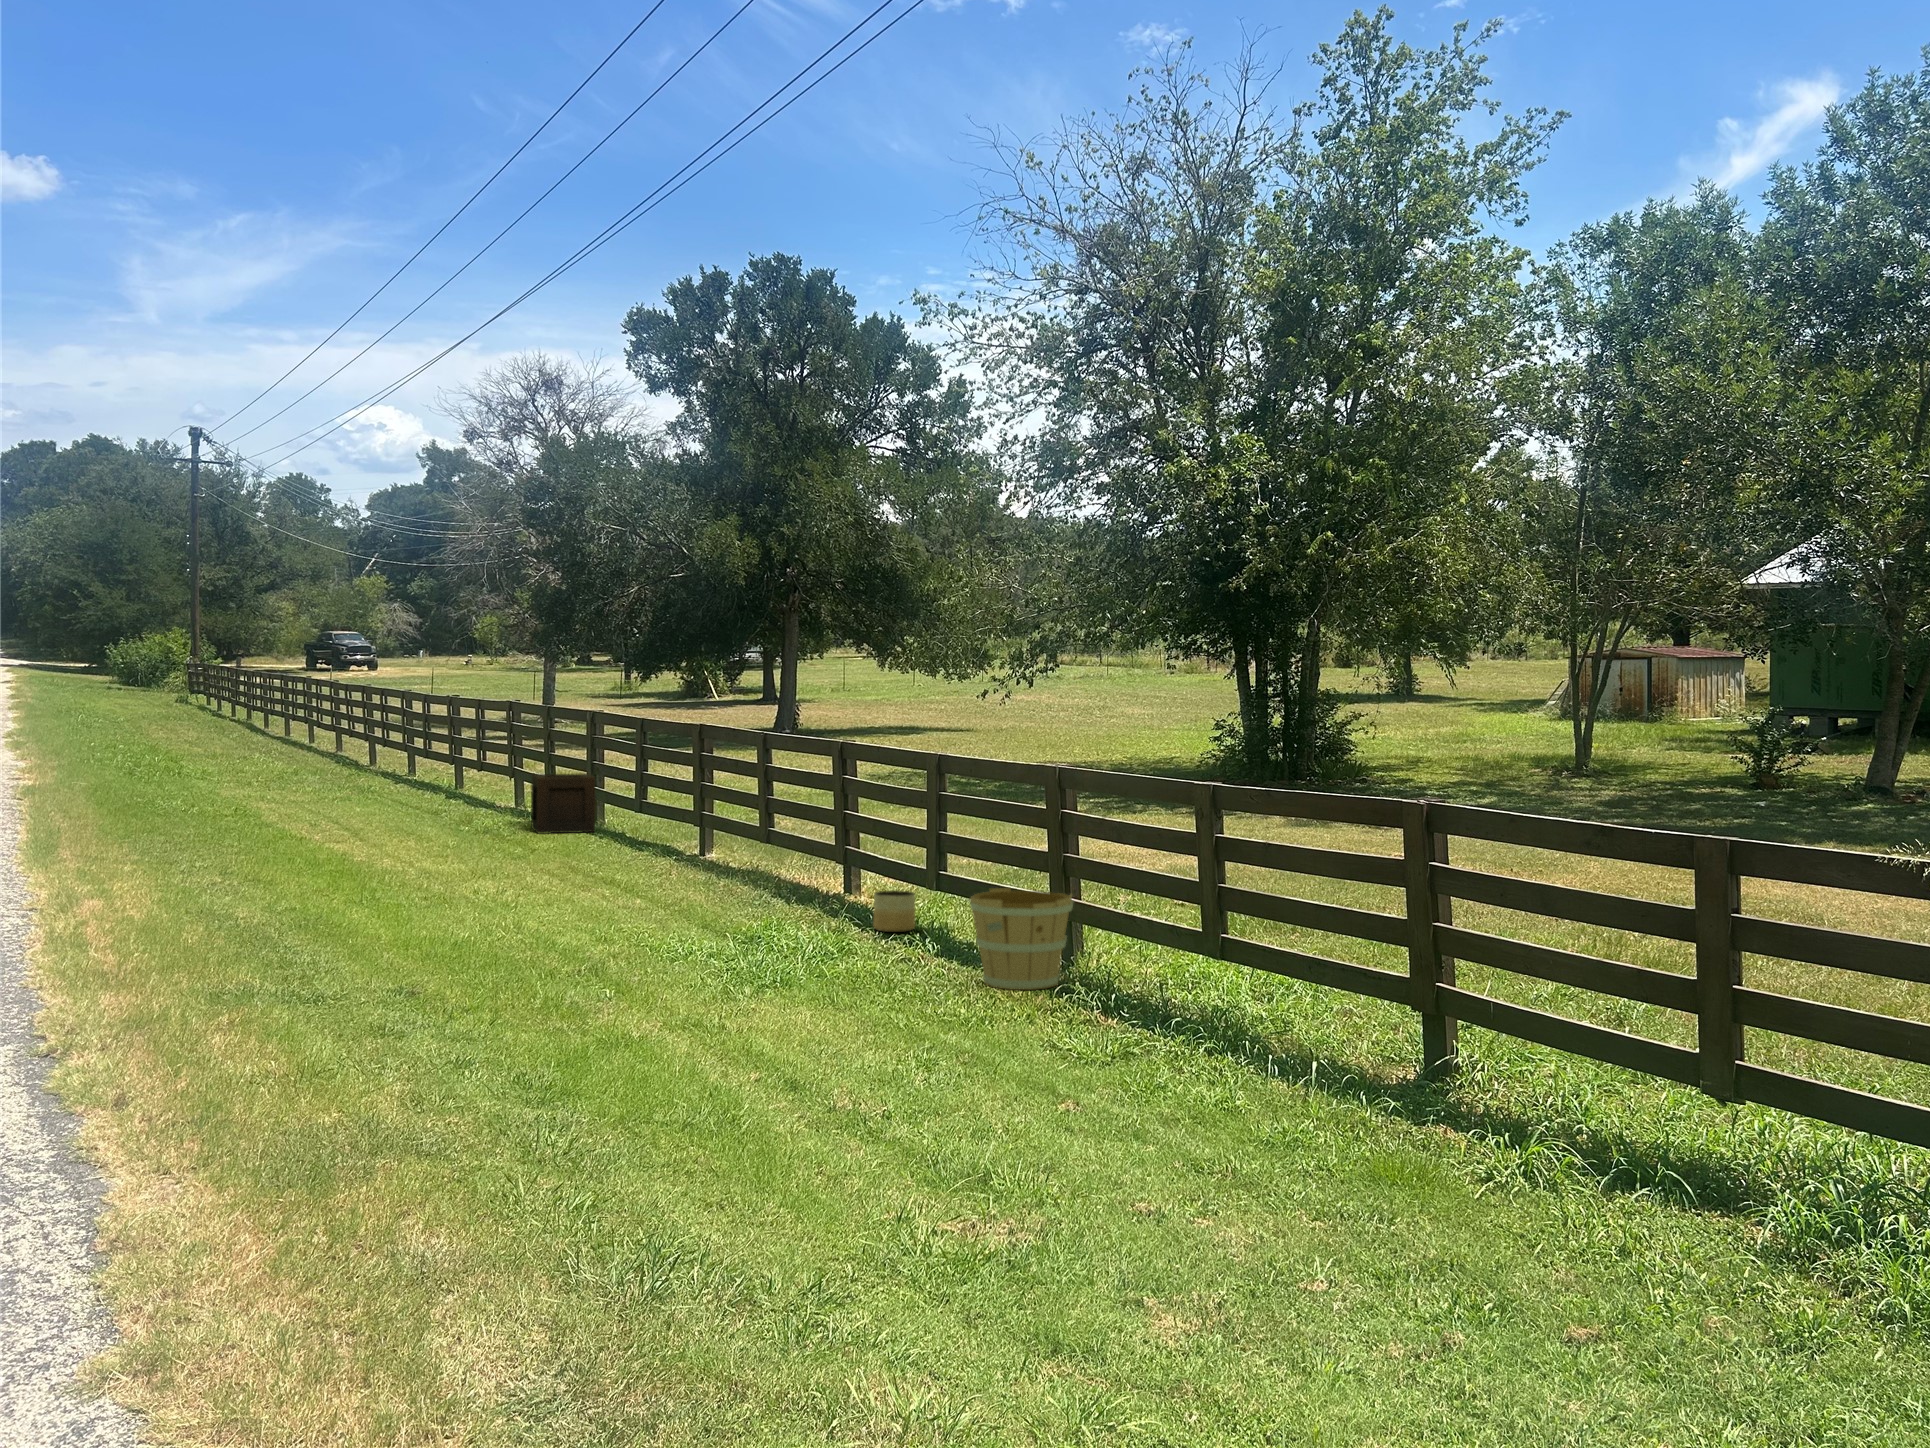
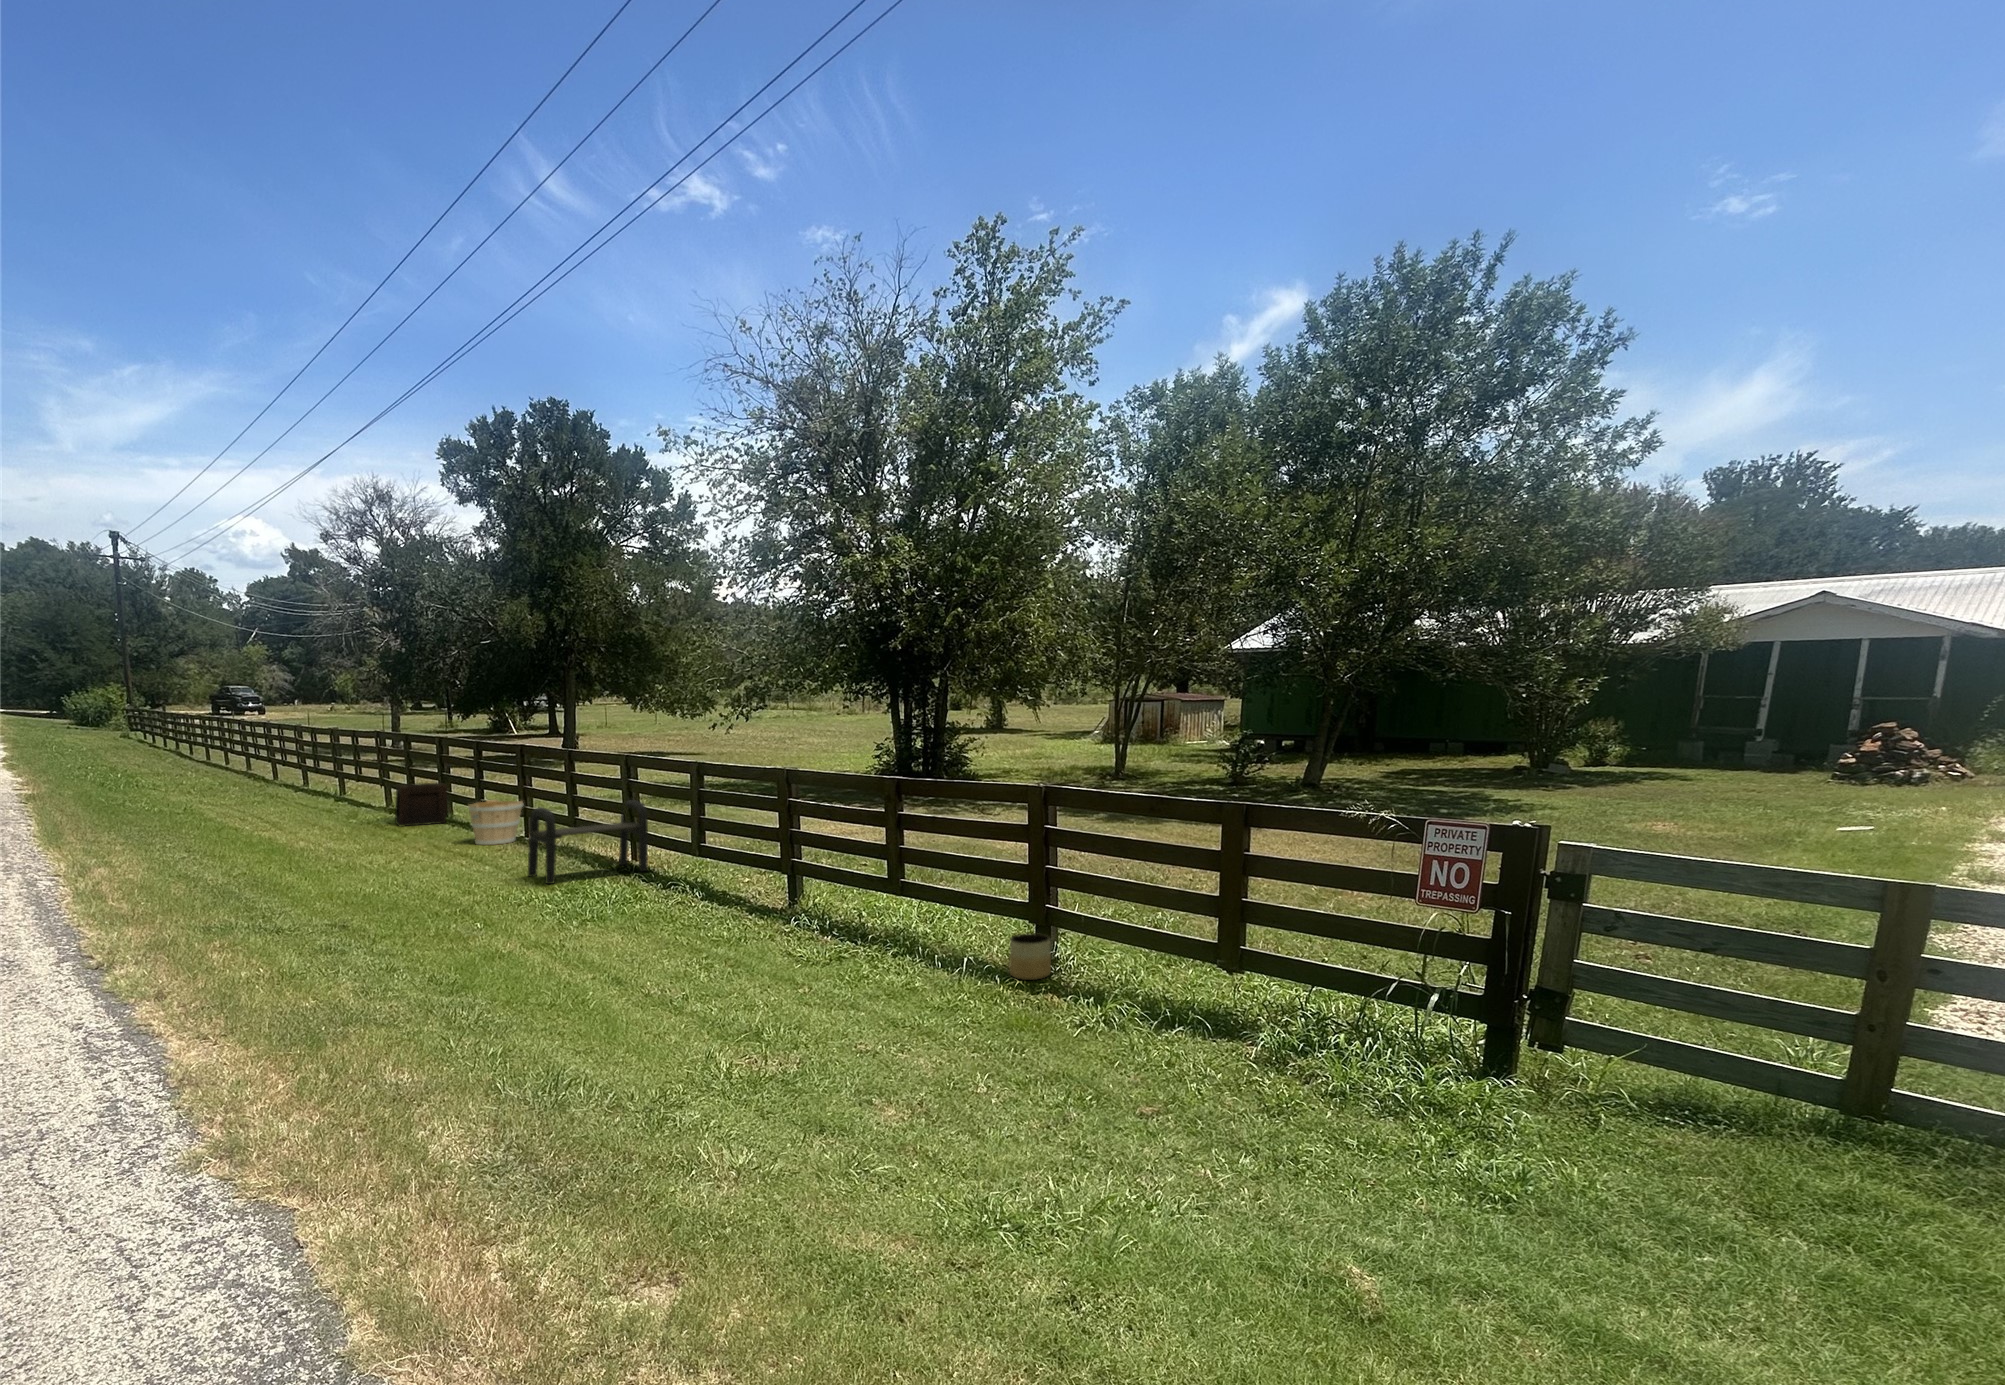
bench: none [707,807,865,920] -> present [528,800,648,884]
wooden bucket: present [970,888,1073,990] -> present [468,800,523,845]
planter: present [873,890,915,932] -> present [1009,933,1051,980]

